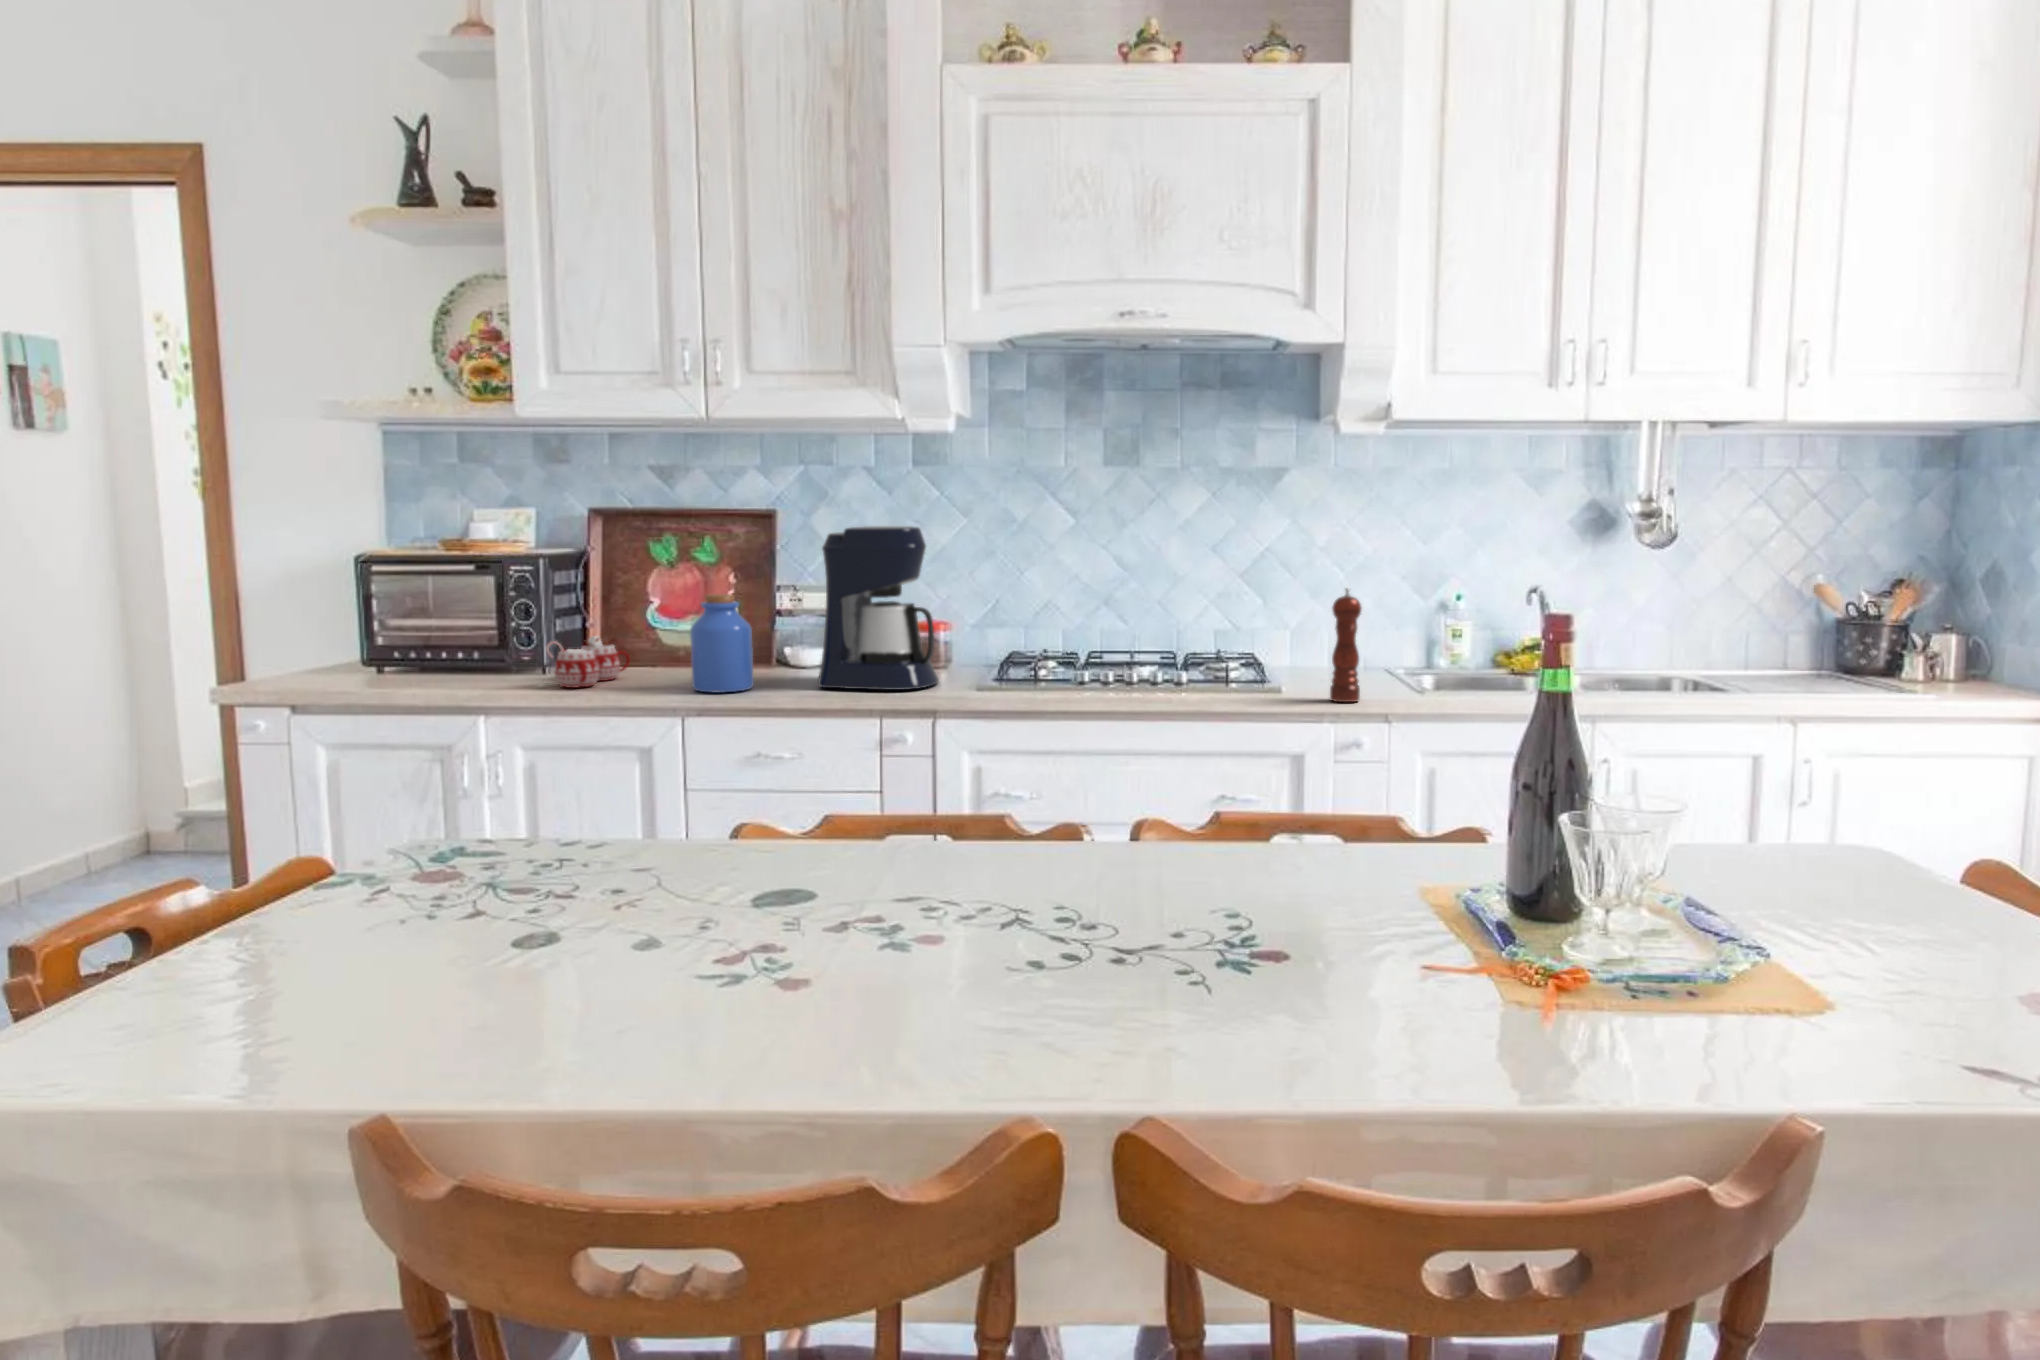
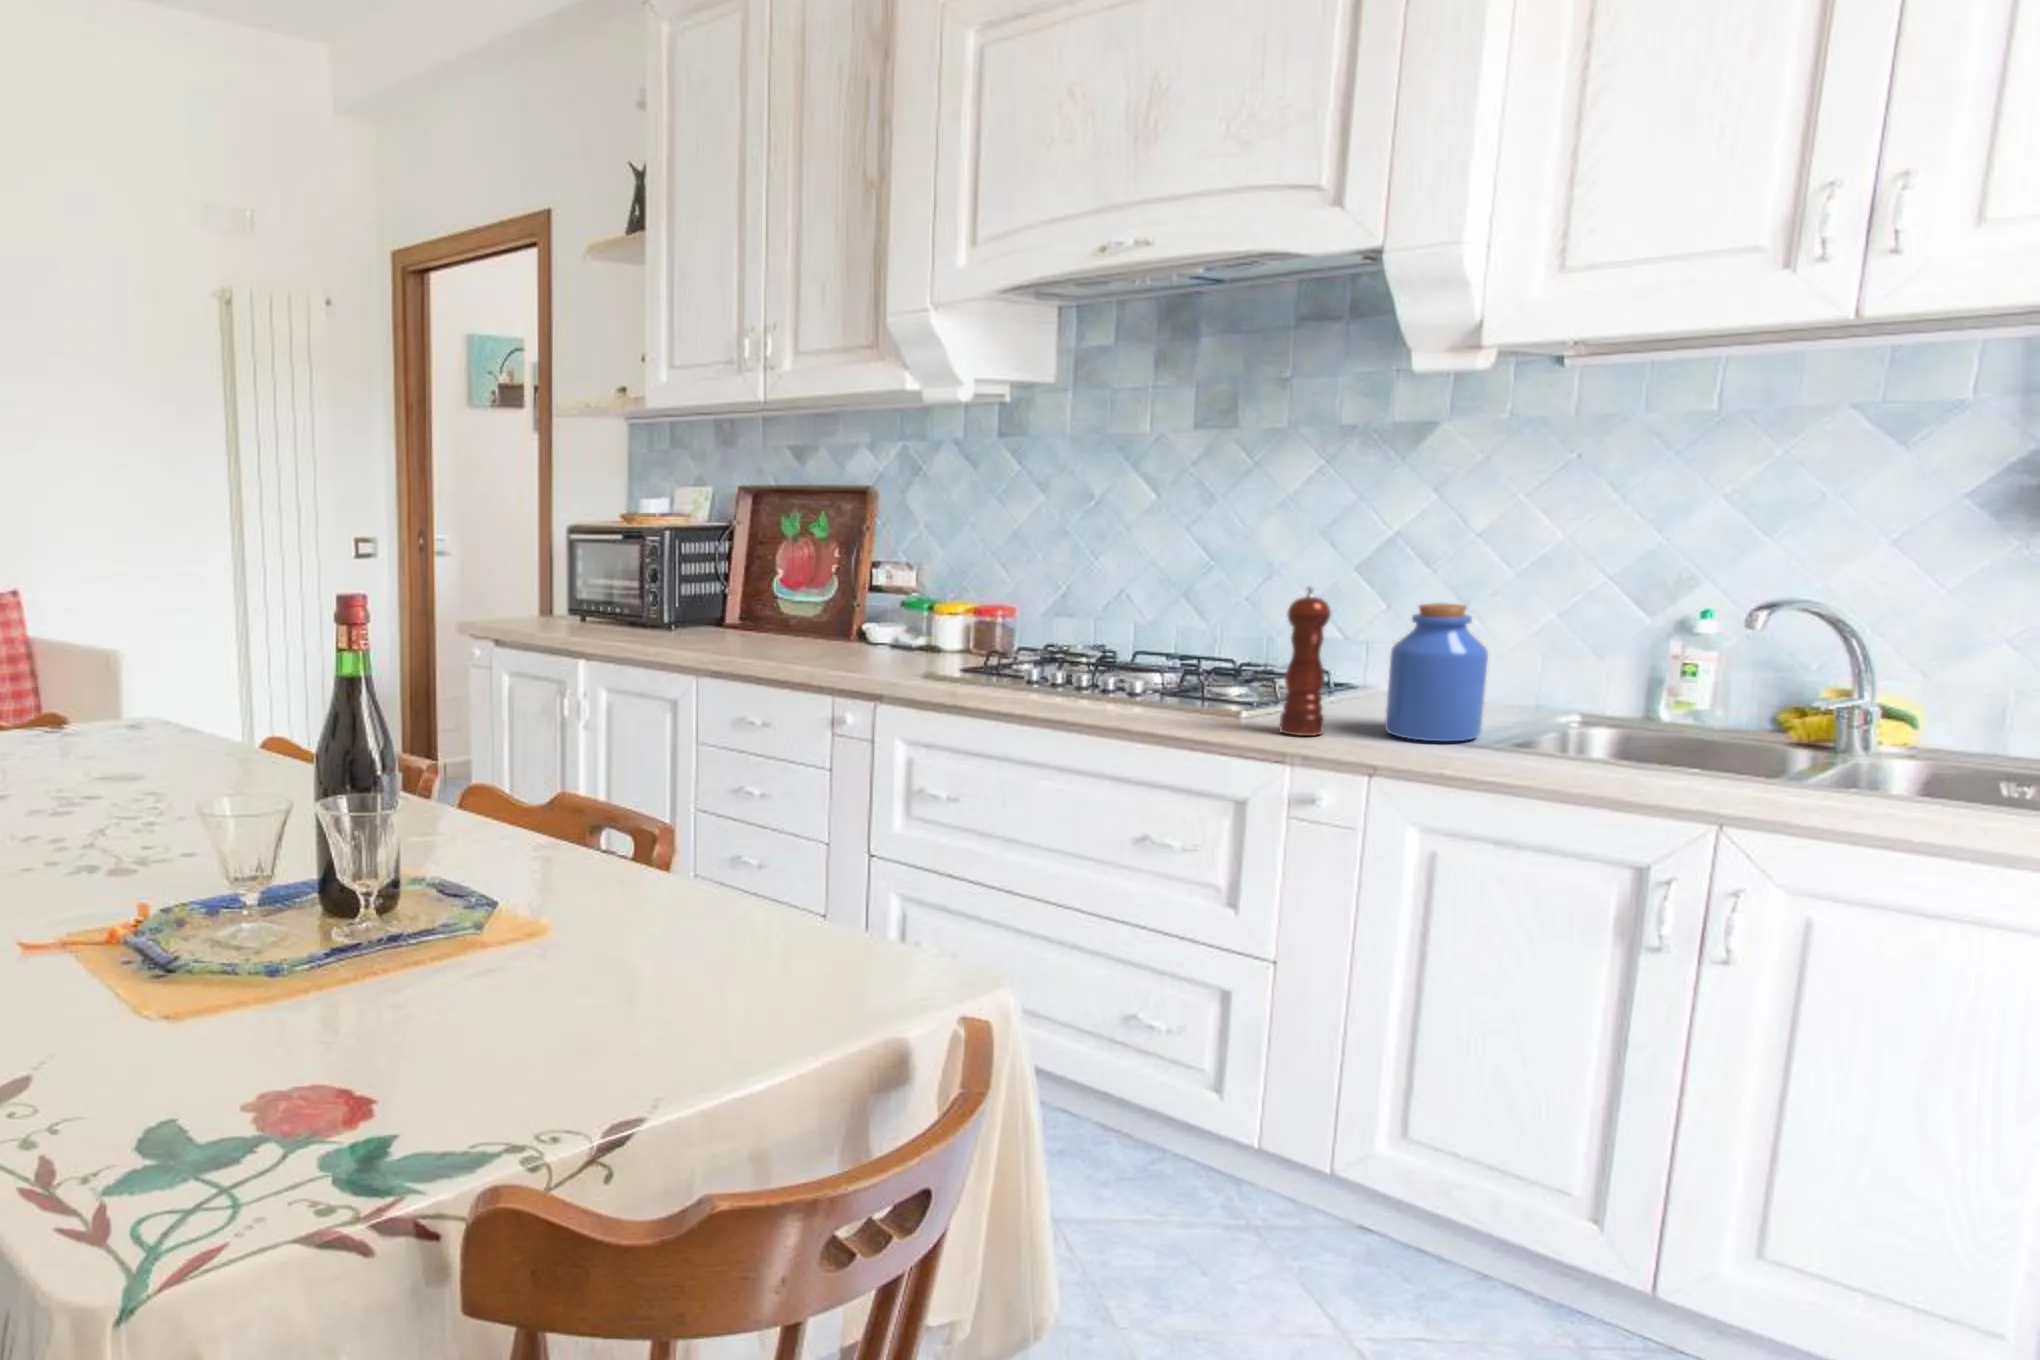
coffee maker: present [818,526,939,690] -> none [803,506,924,671]
jar: present [690,594,754,692] -> present [1385,603,1488,741]
mug: present [538,636,630,688] -> none [621,603,707,646]

